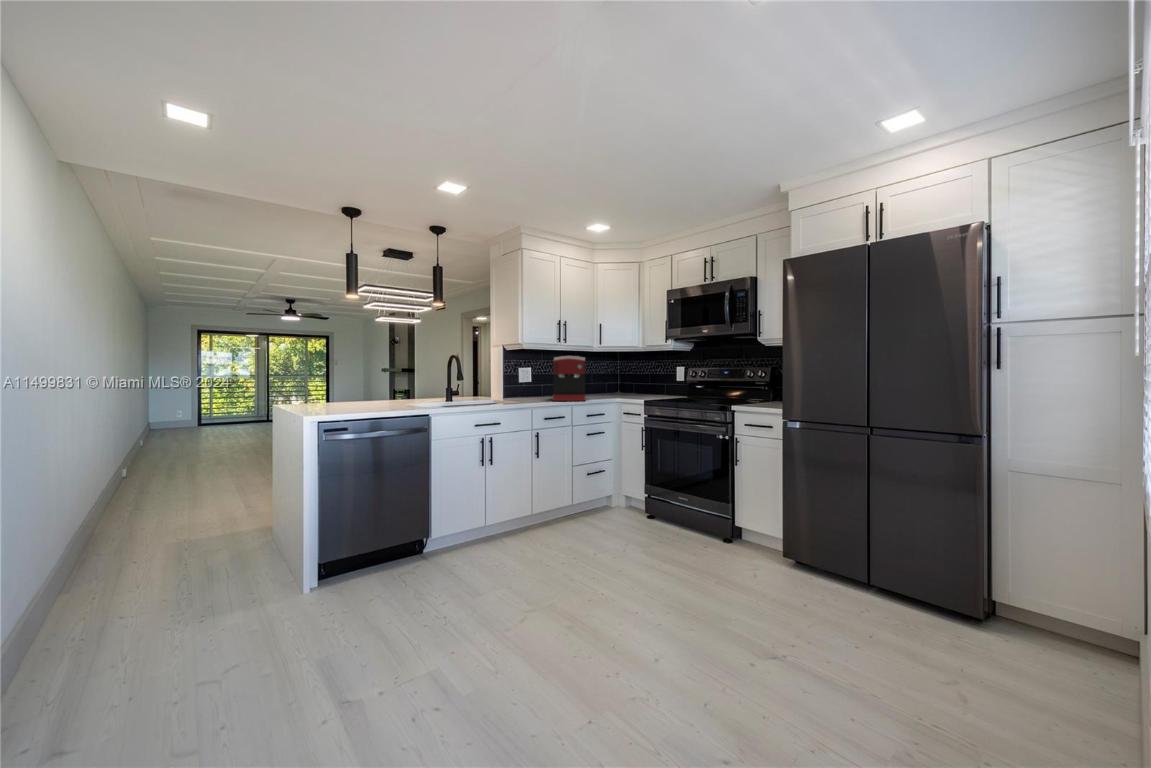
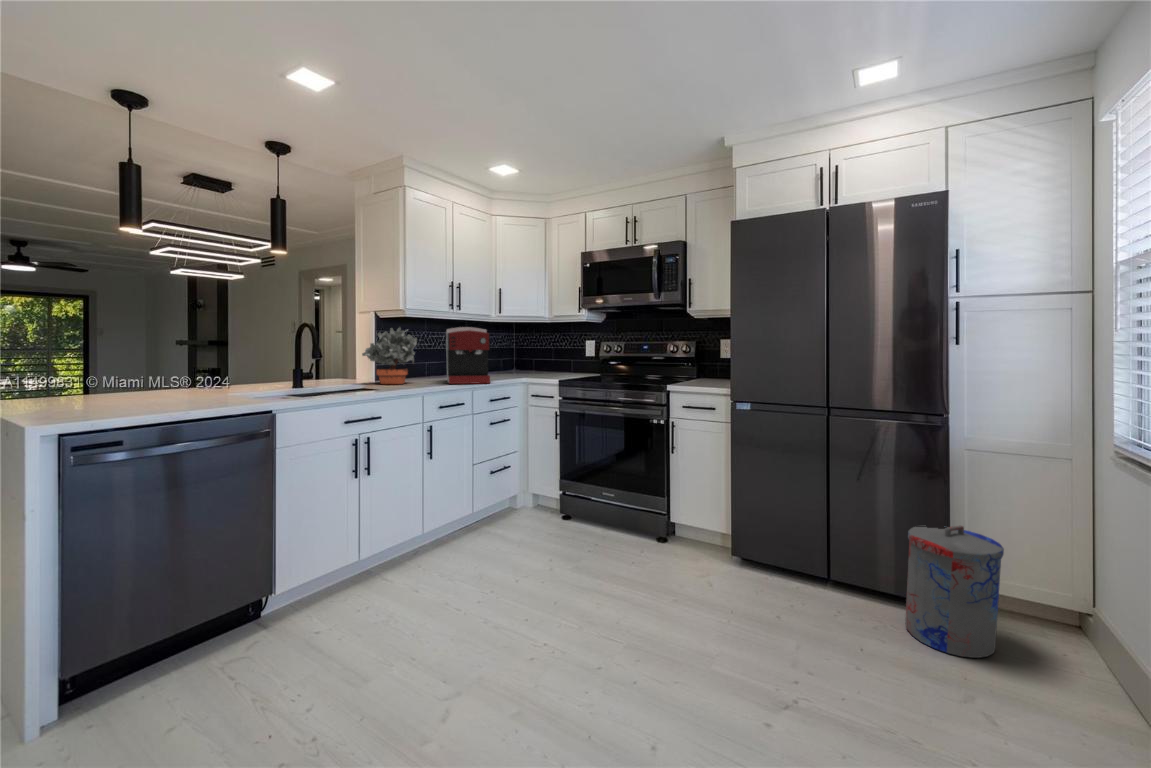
potted plant: none [491,356,531,401] -> present [362,328,417,384]
trash can: none [938,541,1034,671] -> present [905,526,1004,658]

